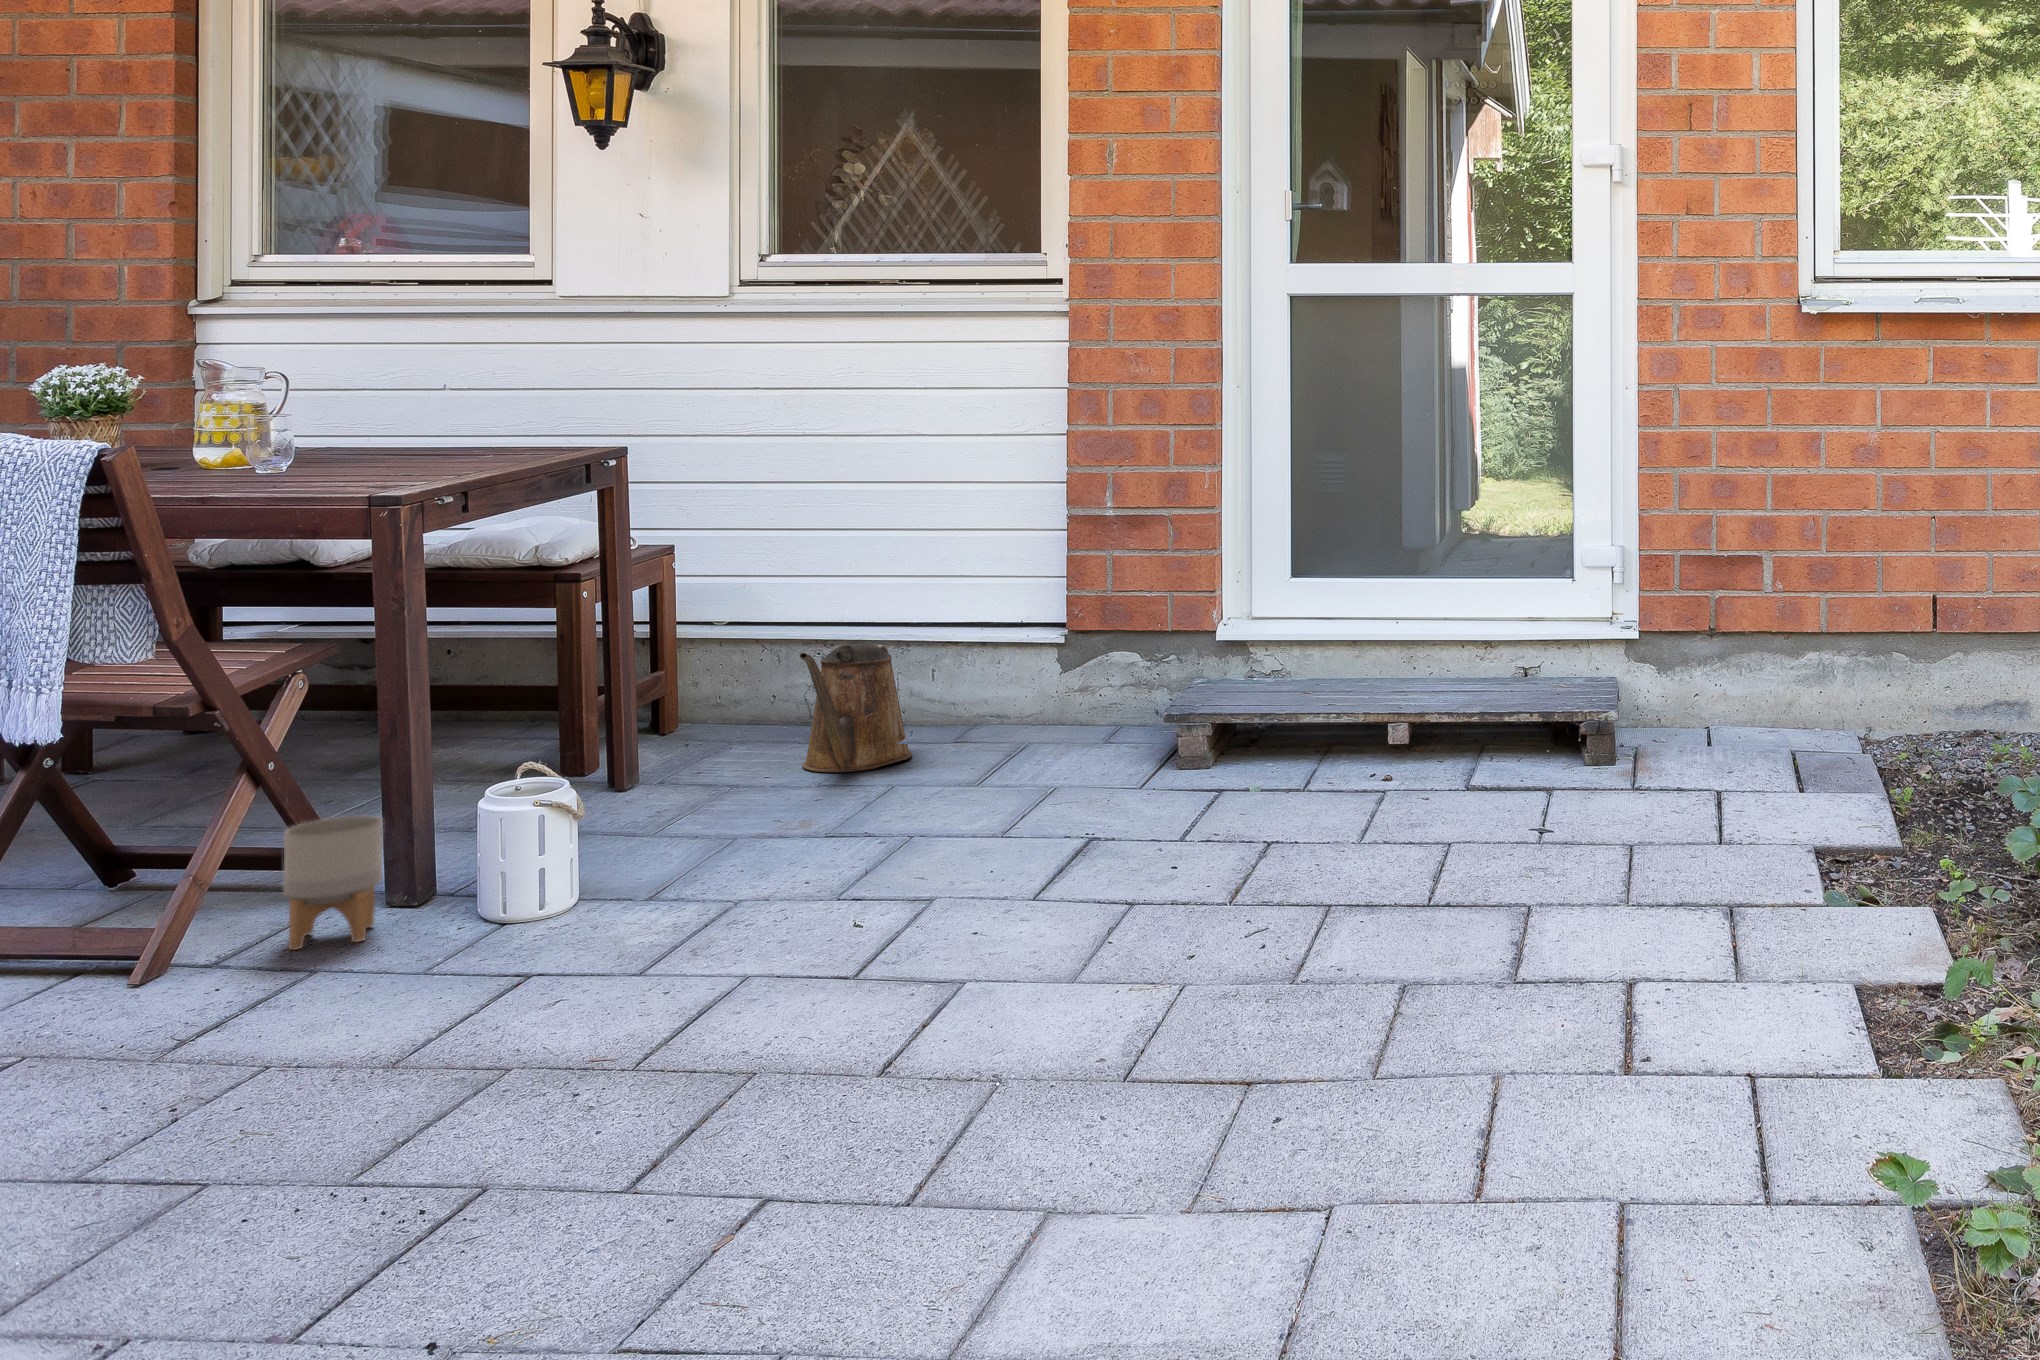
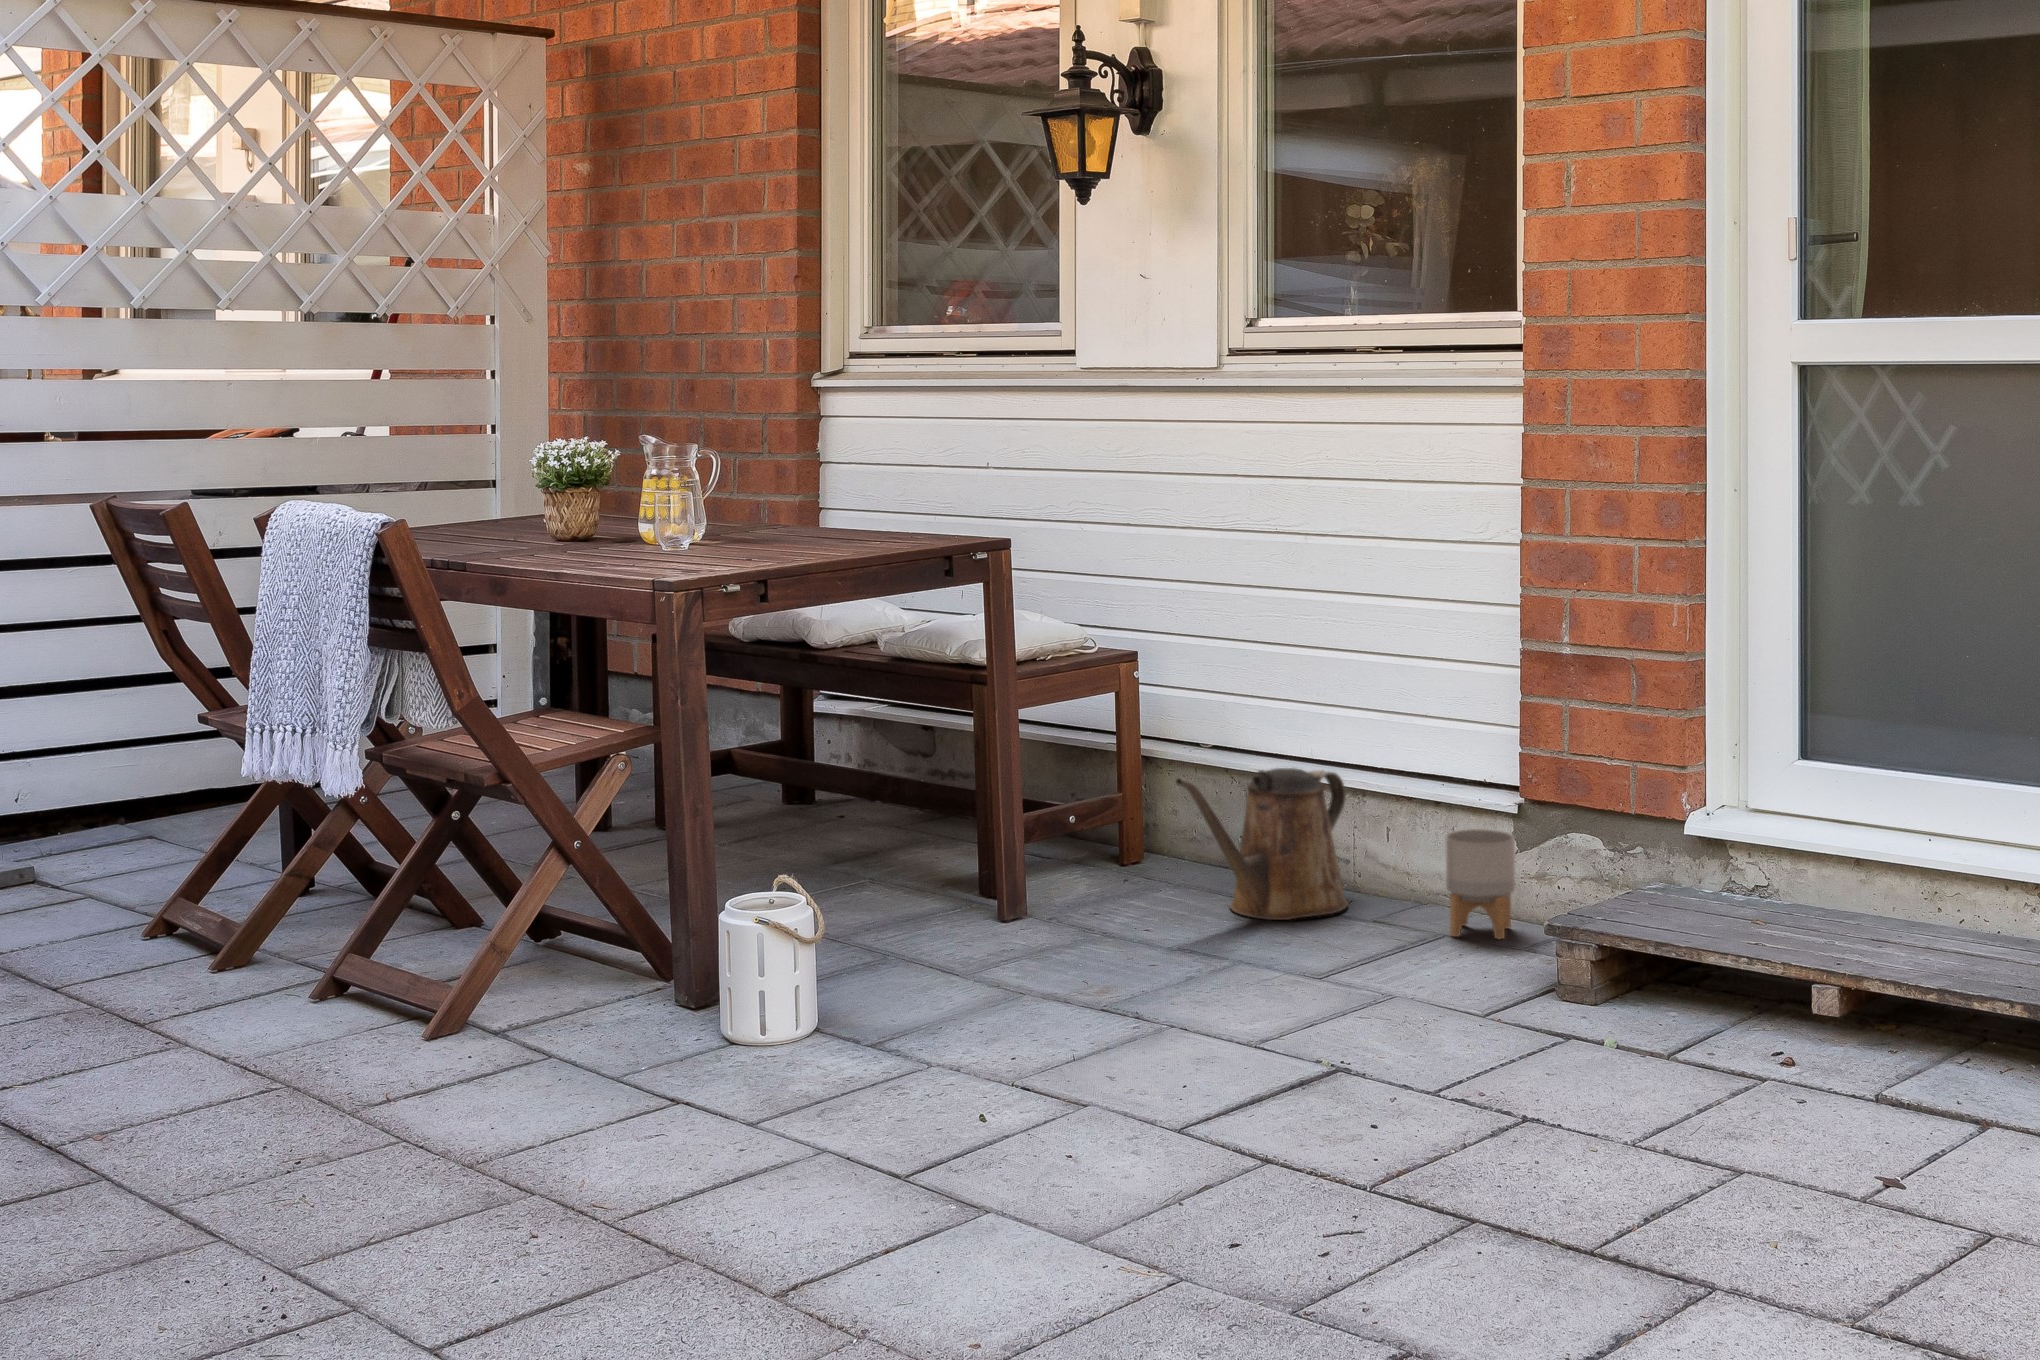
planter: present [283,816,383,950] -> present [1446,829,1515,939]

